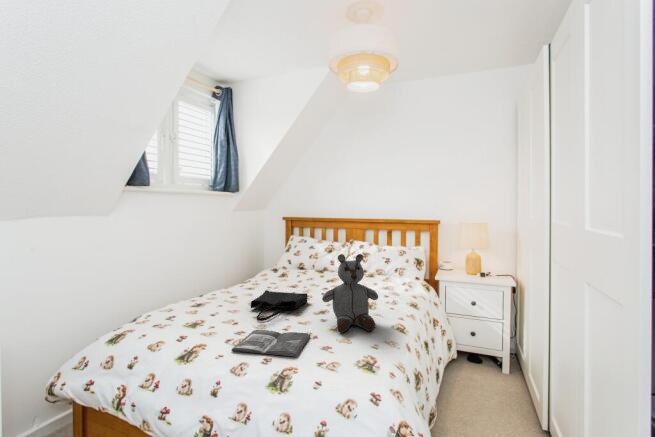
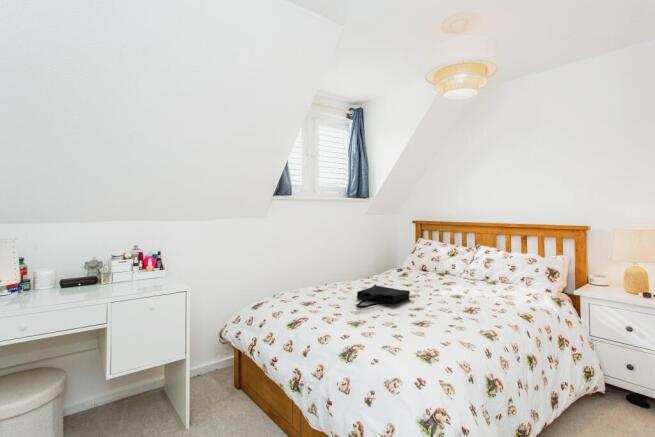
stuffed bear: present [322,254,378,332] -> none [410,255,467,330]
magazine: present [232,330,310,356] -> none [323,314,392,338]

